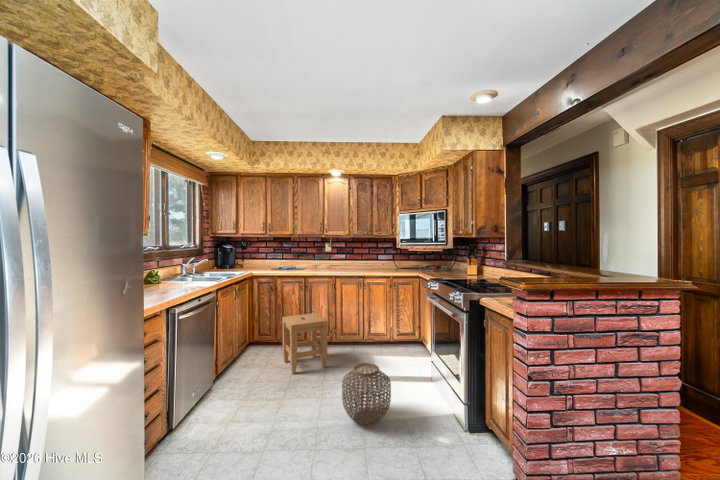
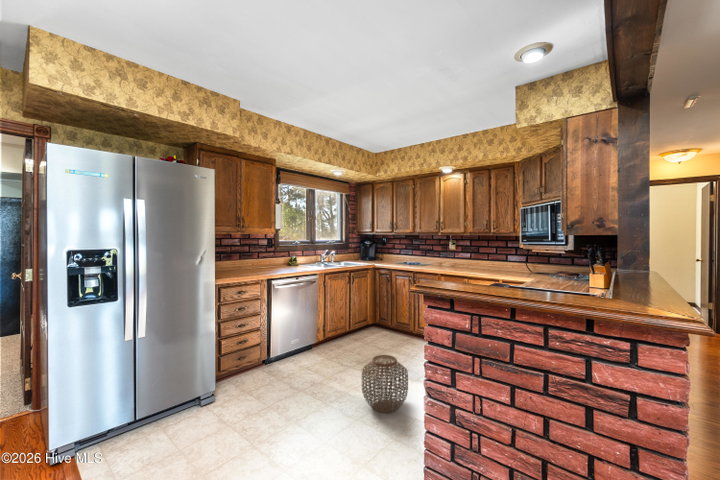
stool: present [282,313,327,374] -> none [374,306,412,360]

